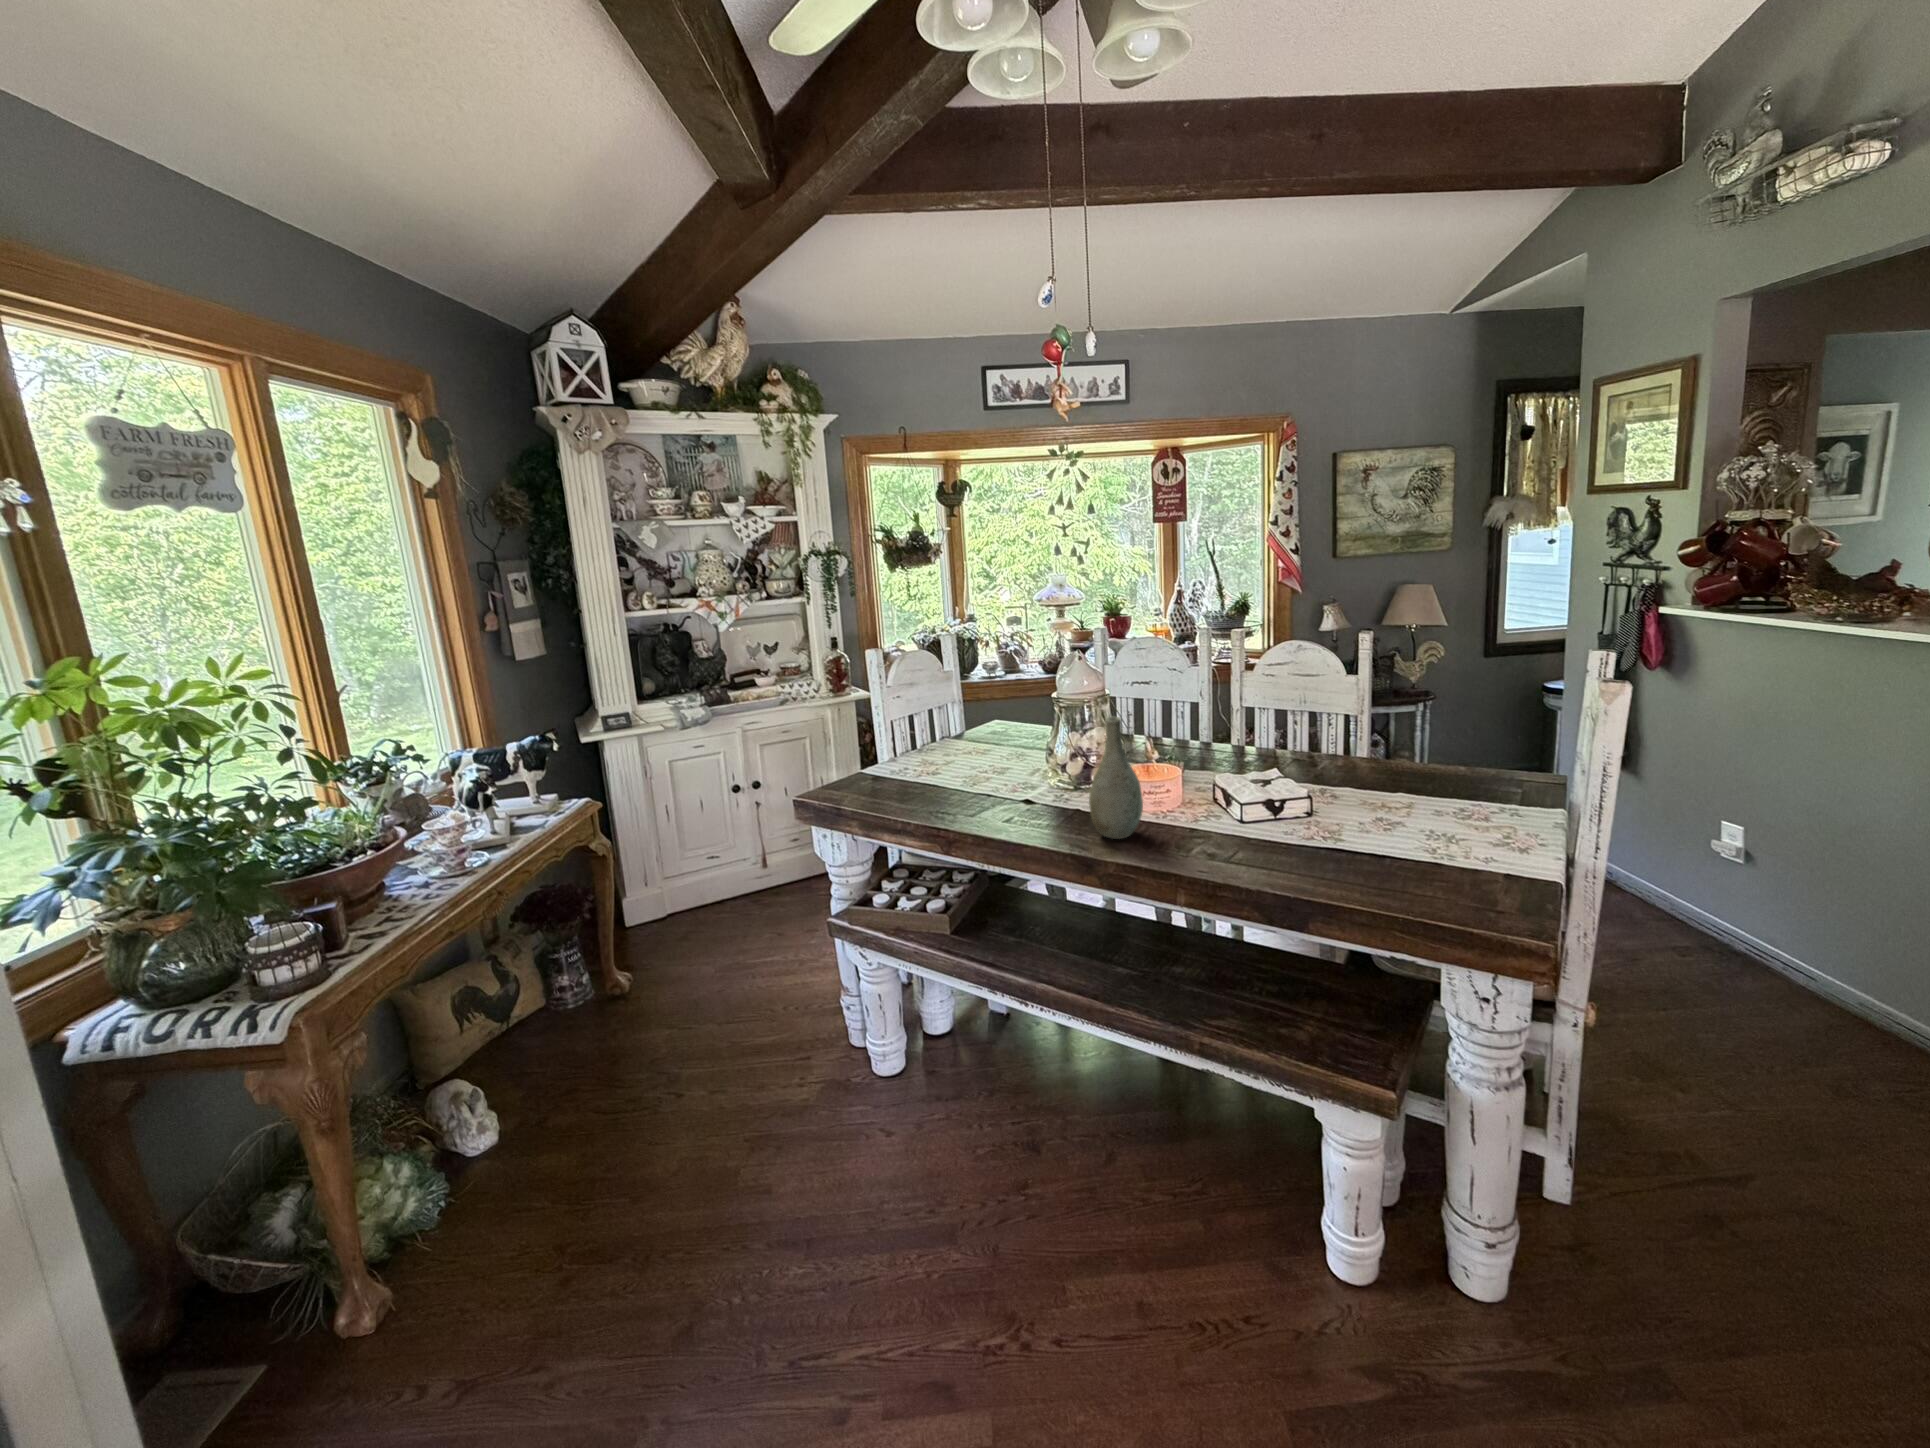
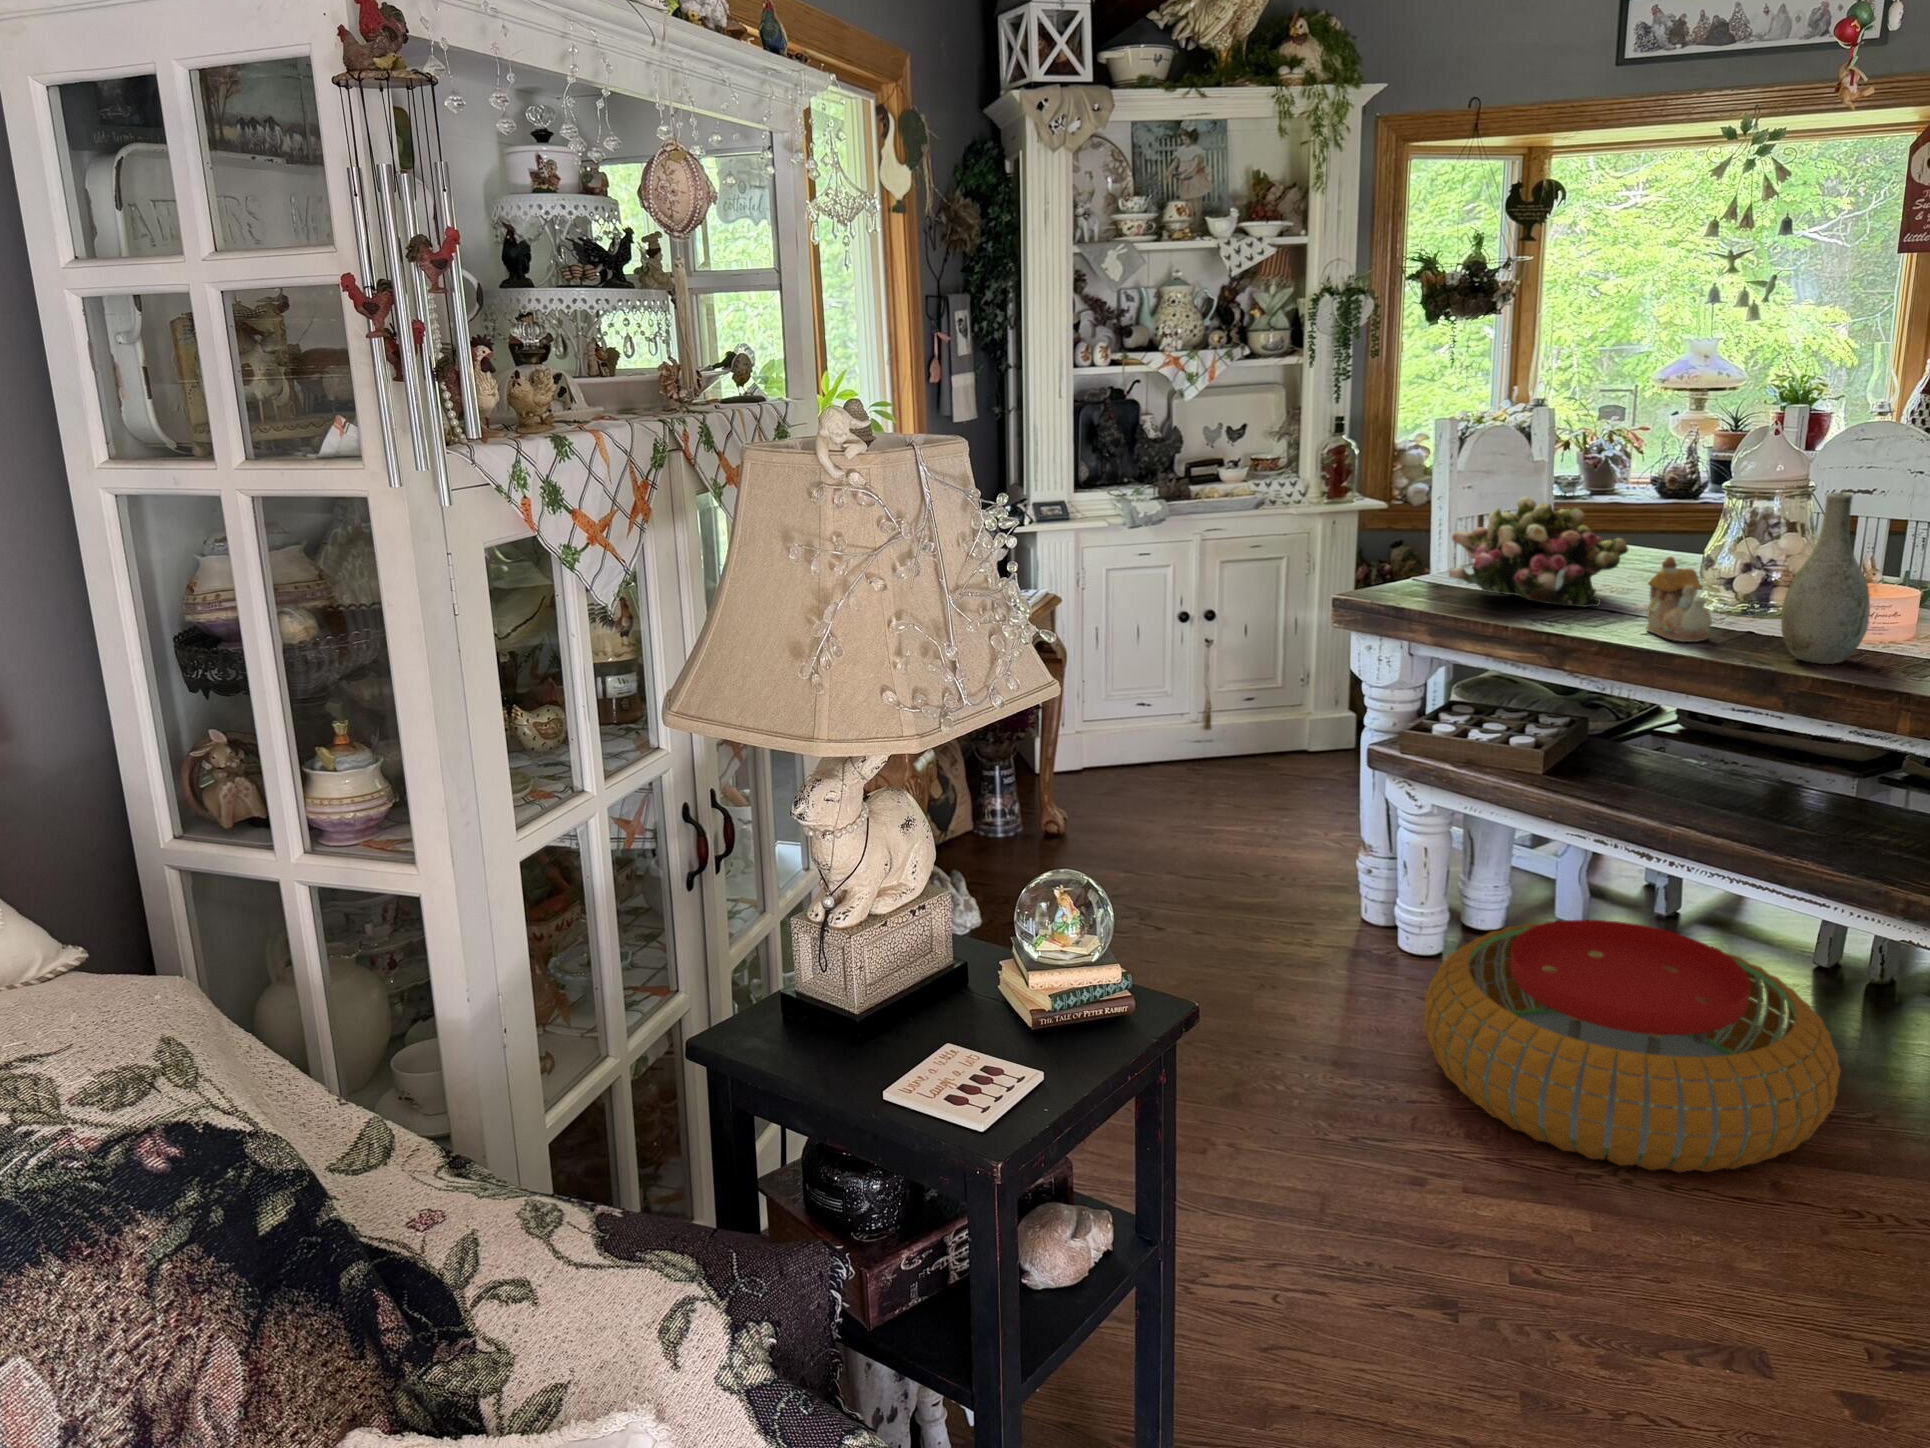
flower arrangement: none [878,713,999,794] -> present [1449,497,1628,607]
teapot: none [1007,761,1050,825] -> present [1646,556,1712,642]
pouf: none [878,1029,1166,1279] -> present [1424,920,1841,1173]

